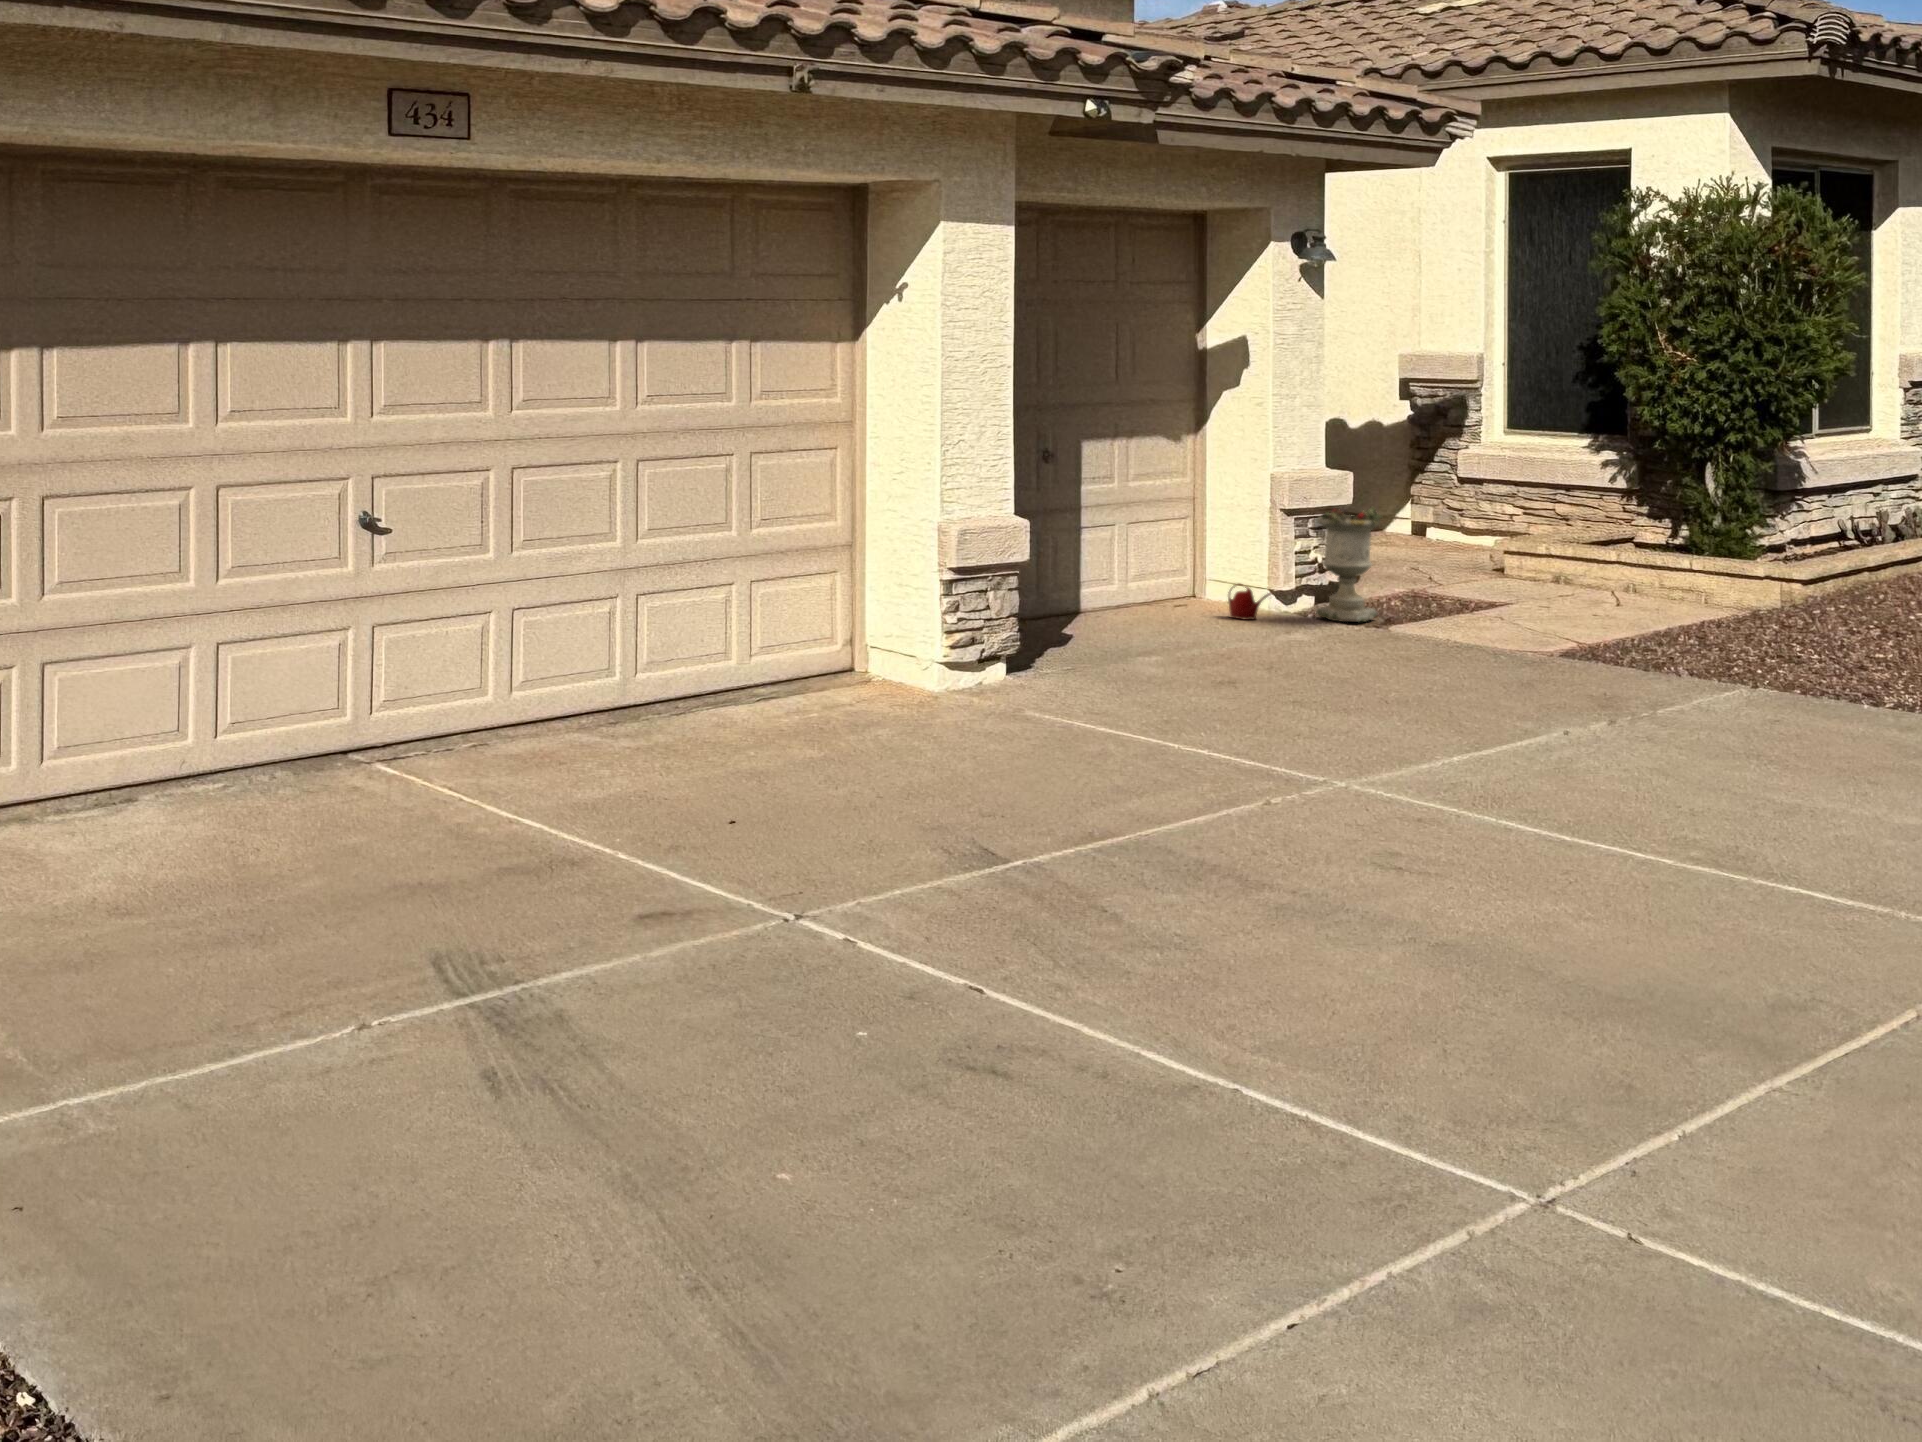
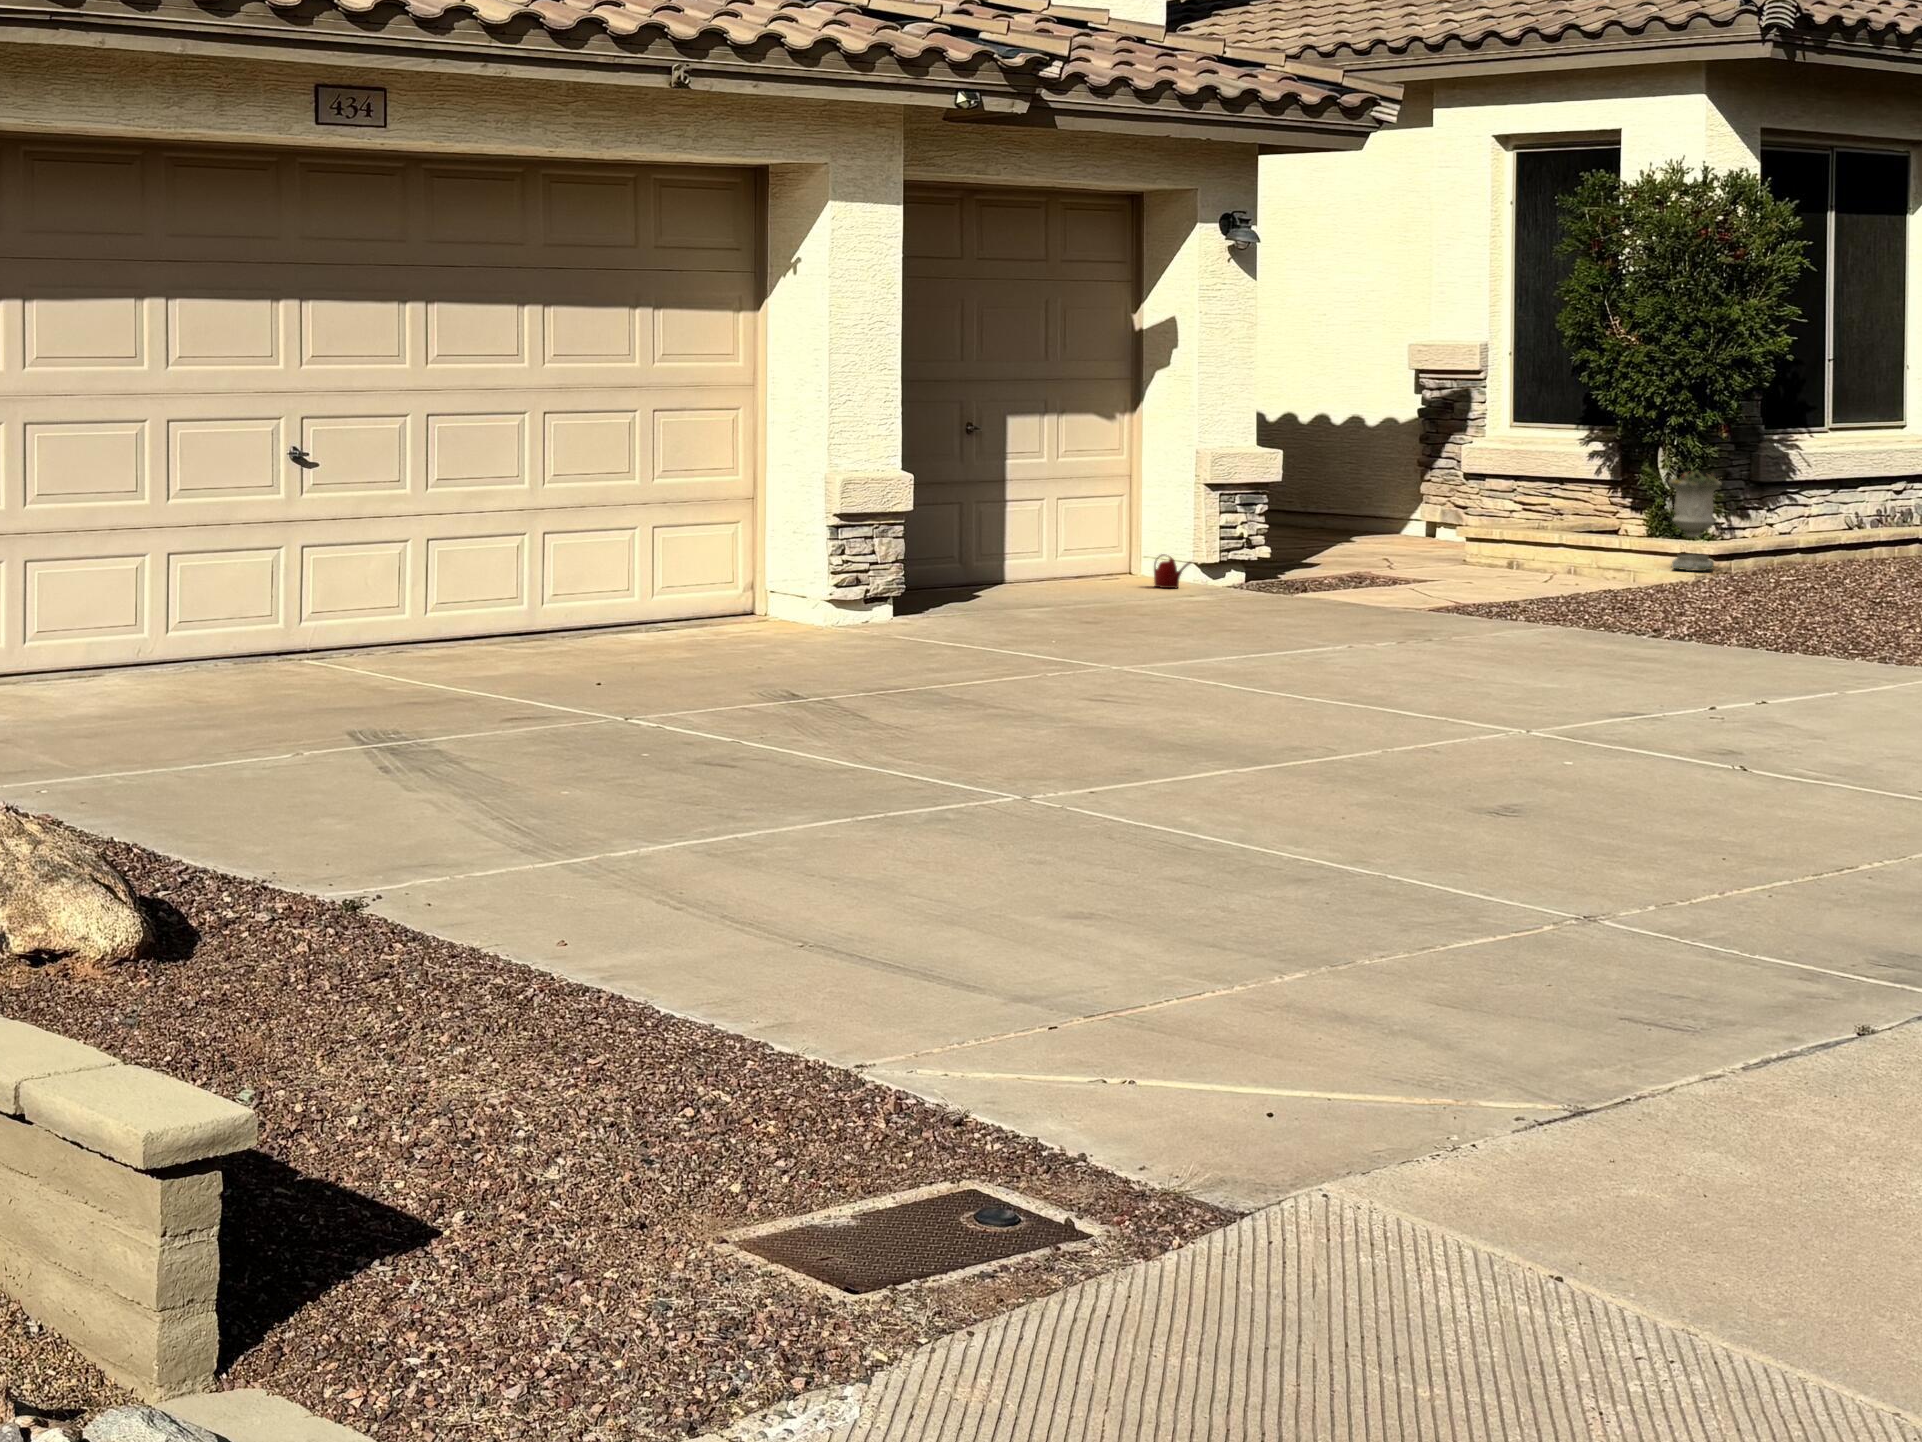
planter: present [1316,507,1383,622] -> present [1669,471,1721,571]

